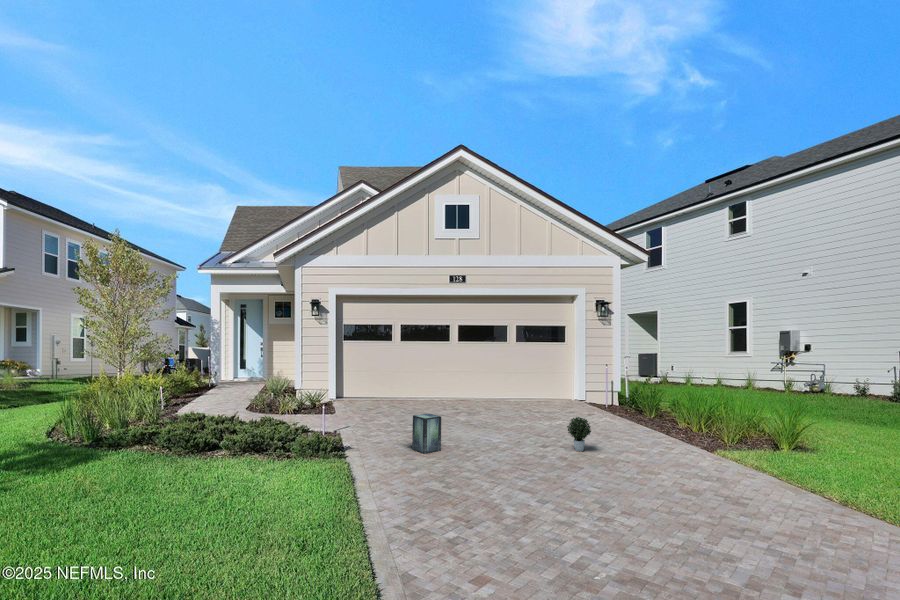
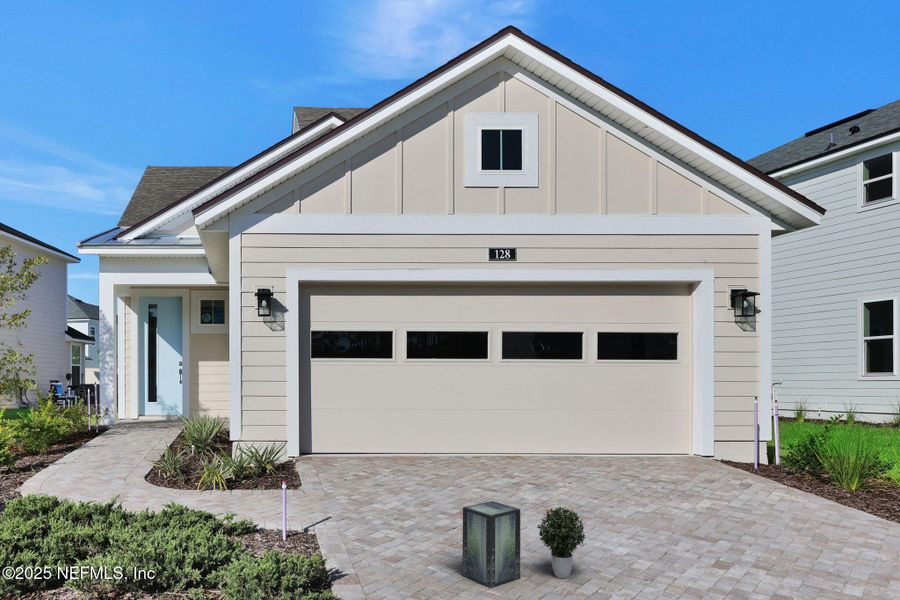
potted plant: present [567,417,591,452] -> present [537,507,585,578]

